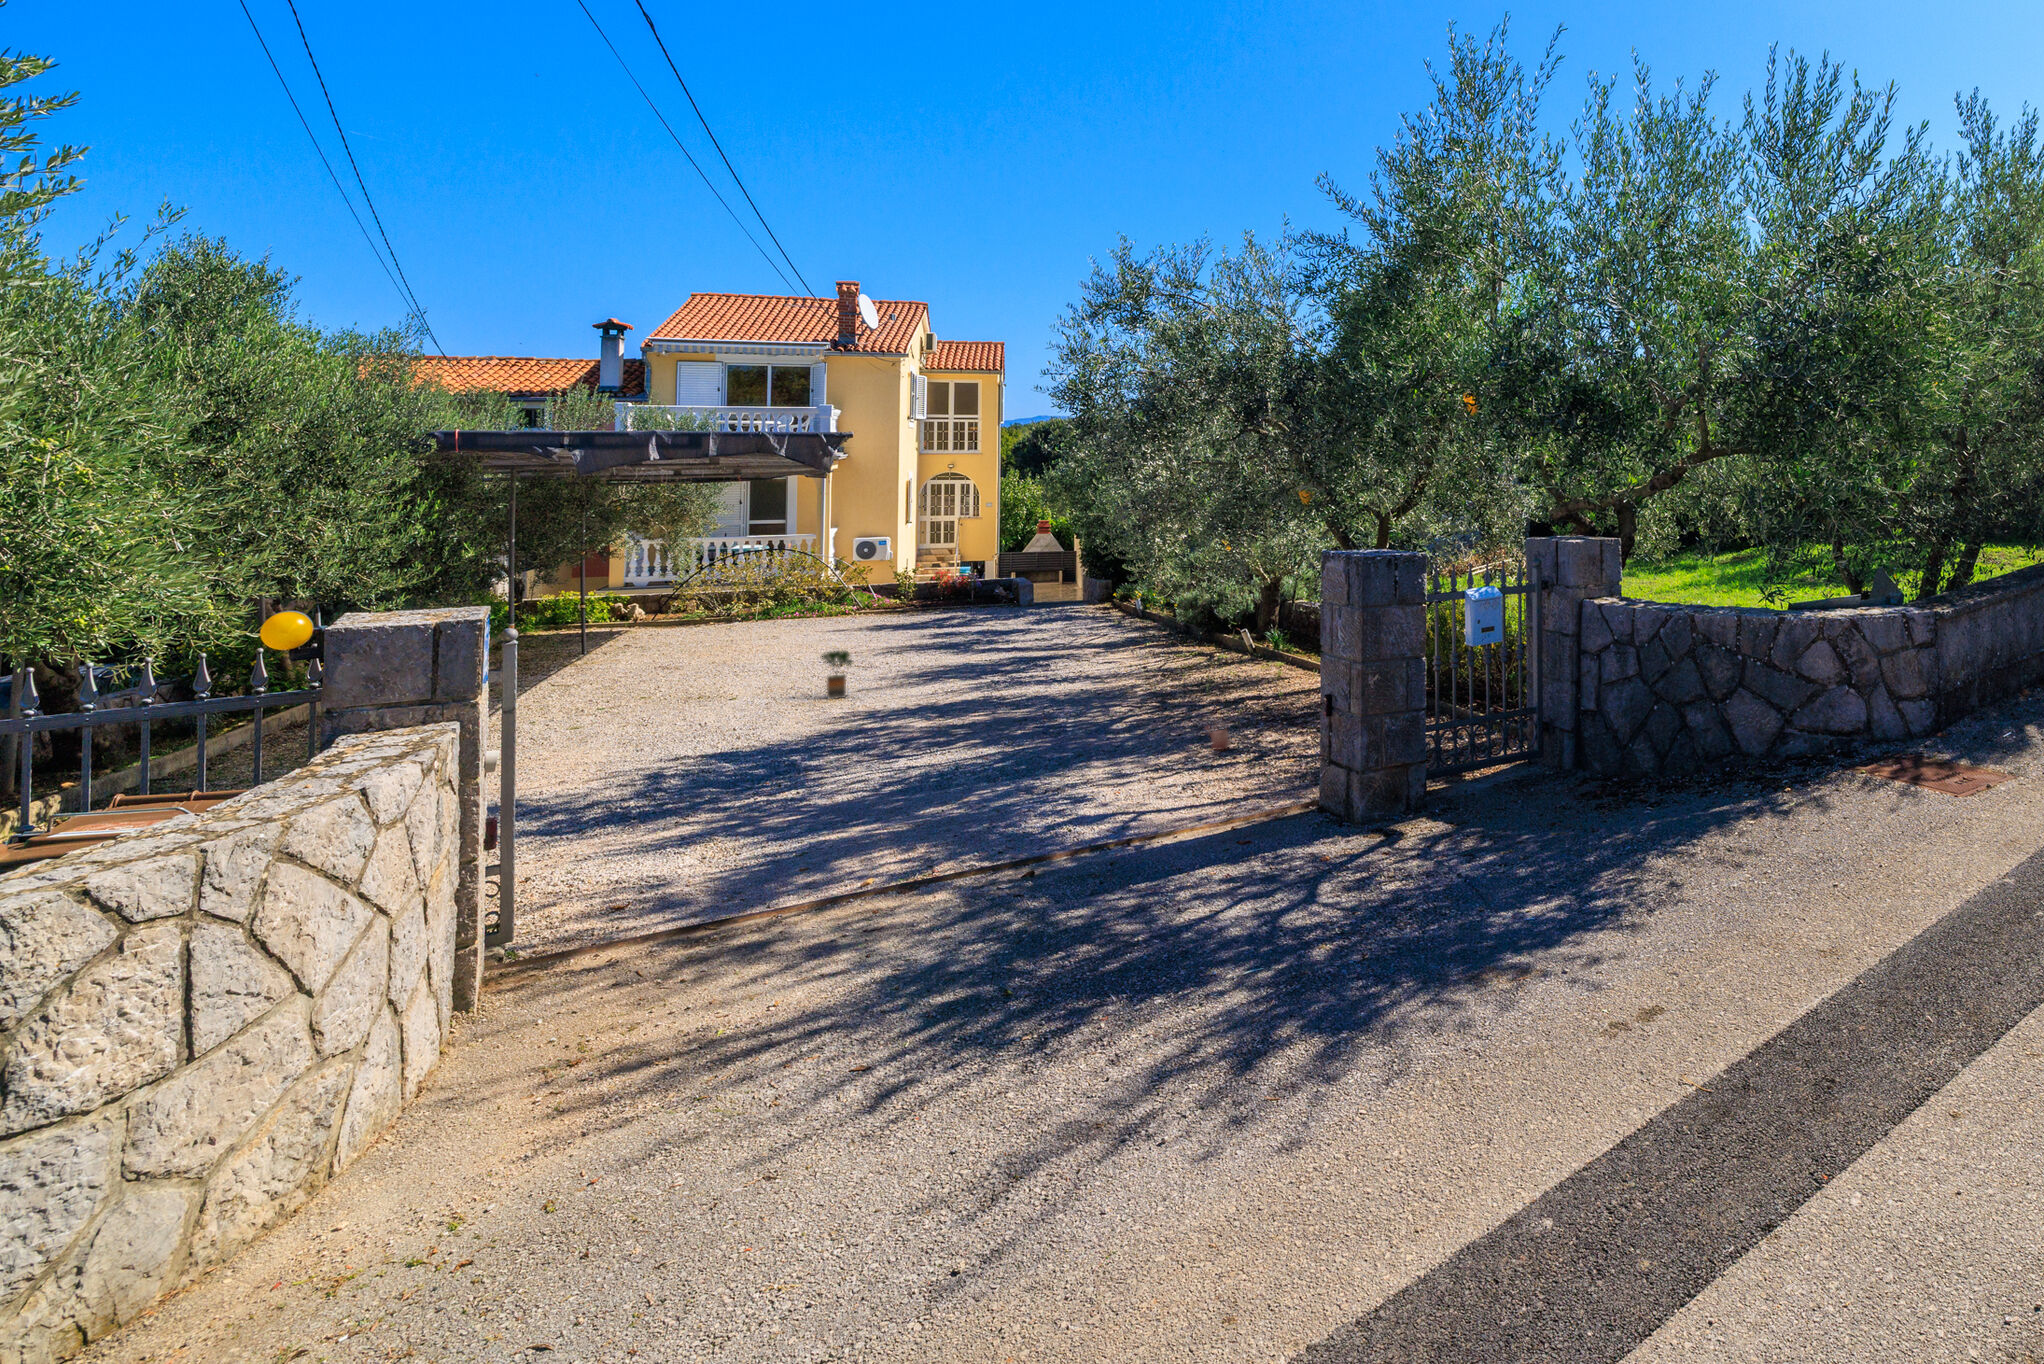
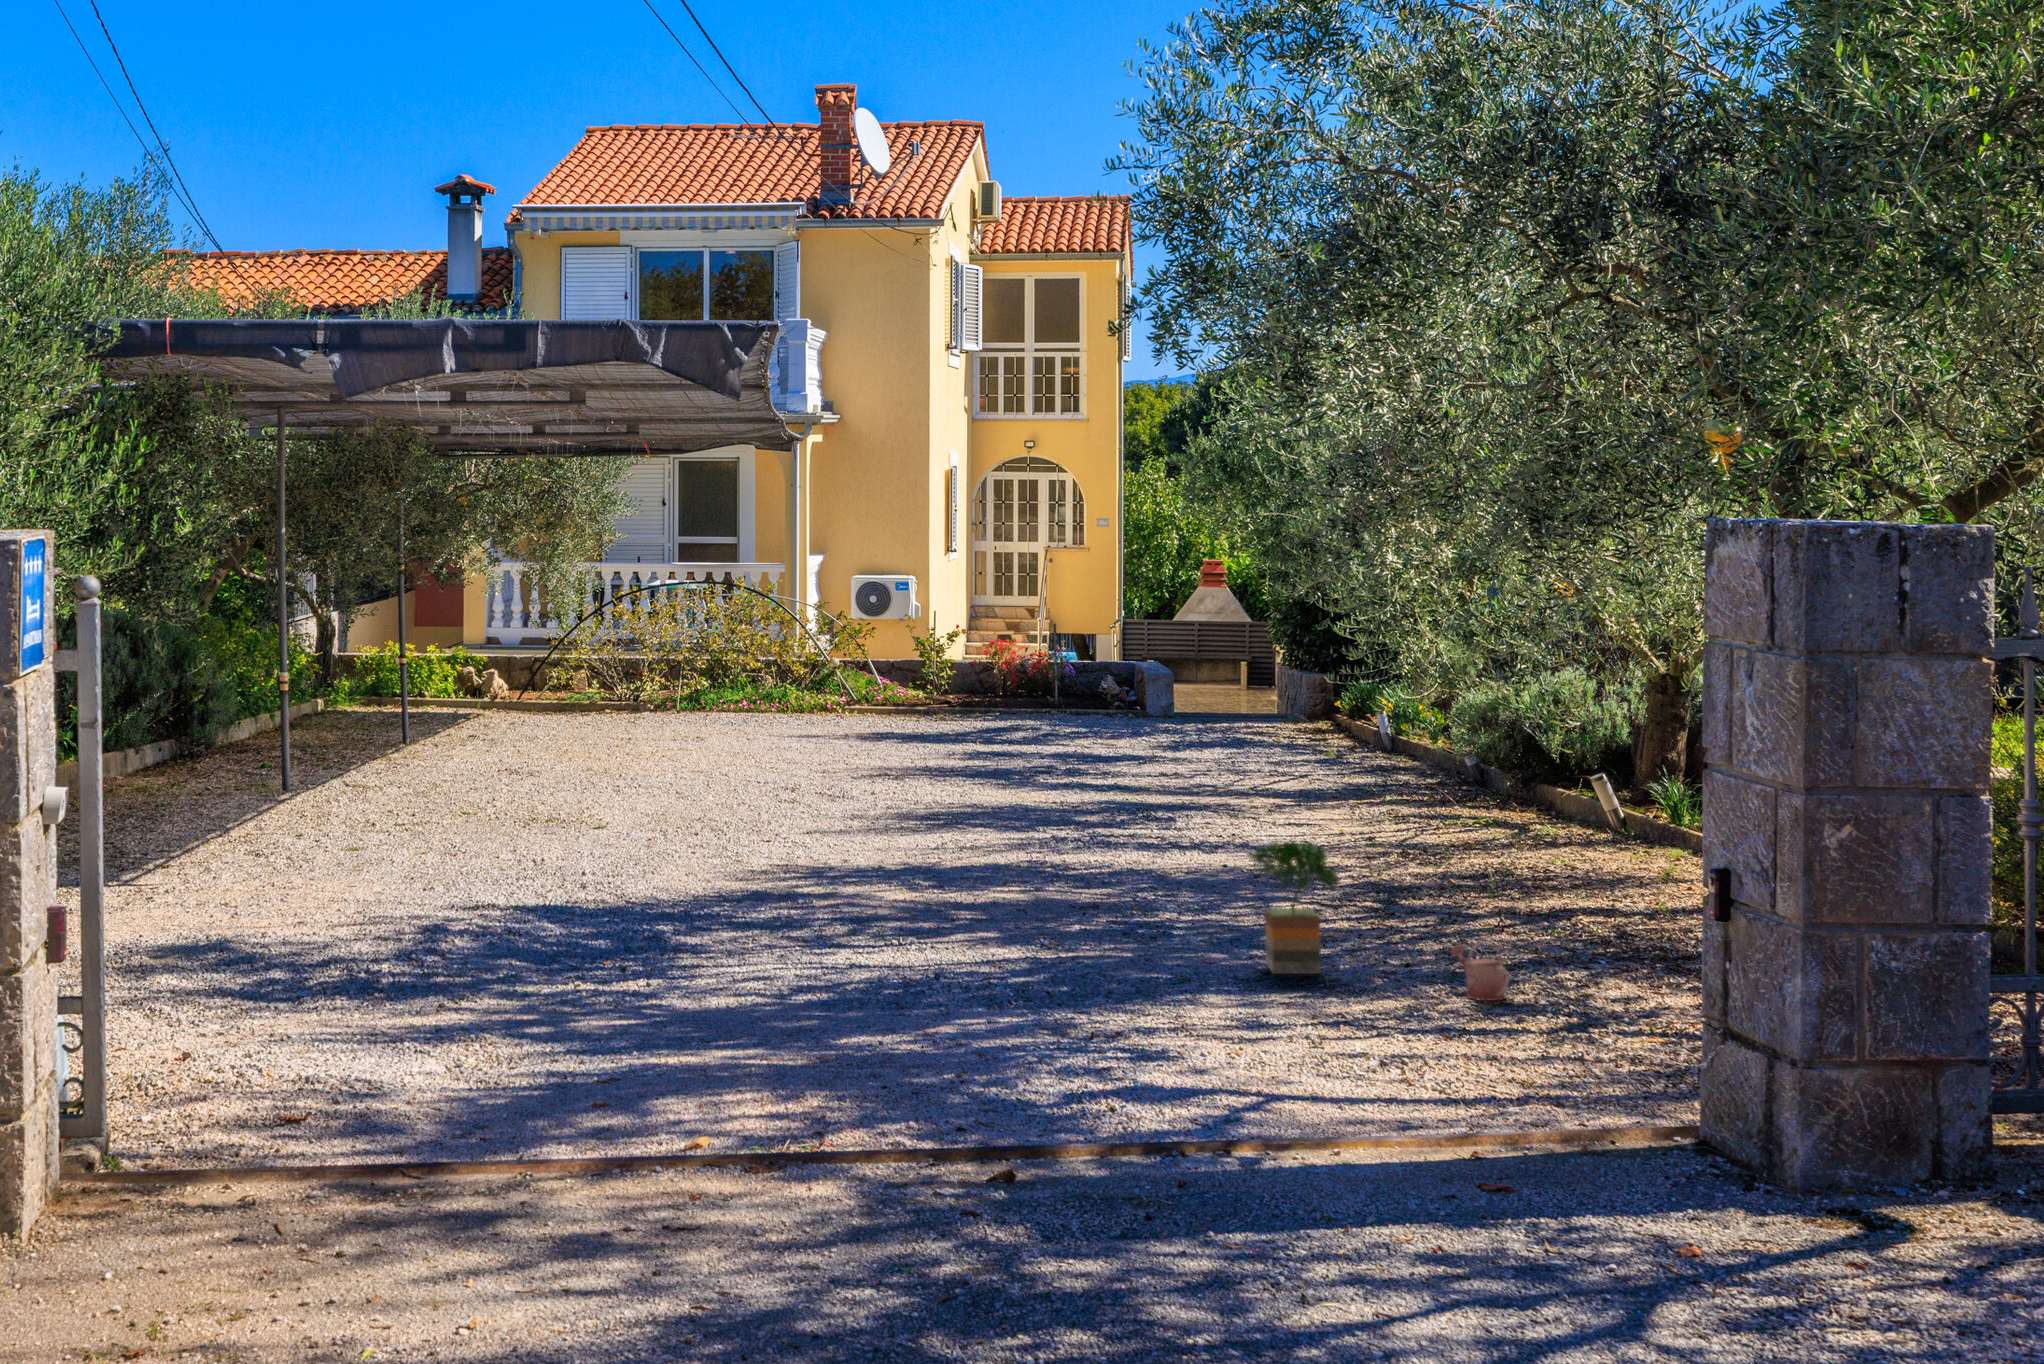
potted tree: present [820,650,853,699] -> present [1250,842,1339,974]

